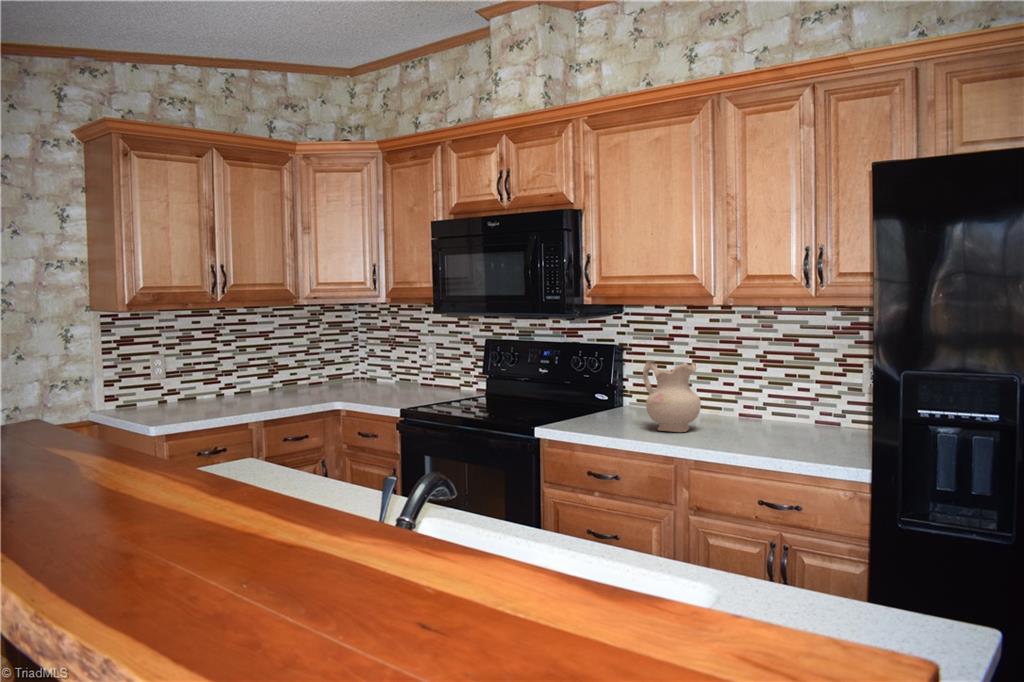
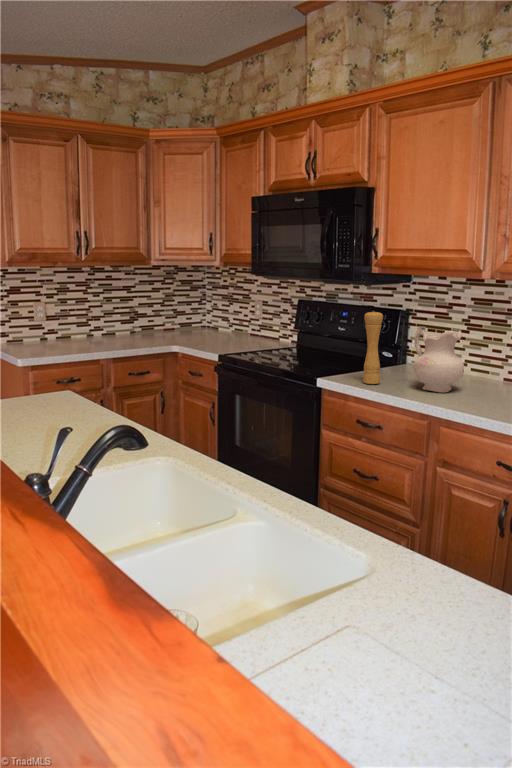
pepper mill: none [586,345,608,428] -> present [363,311,383,384]

